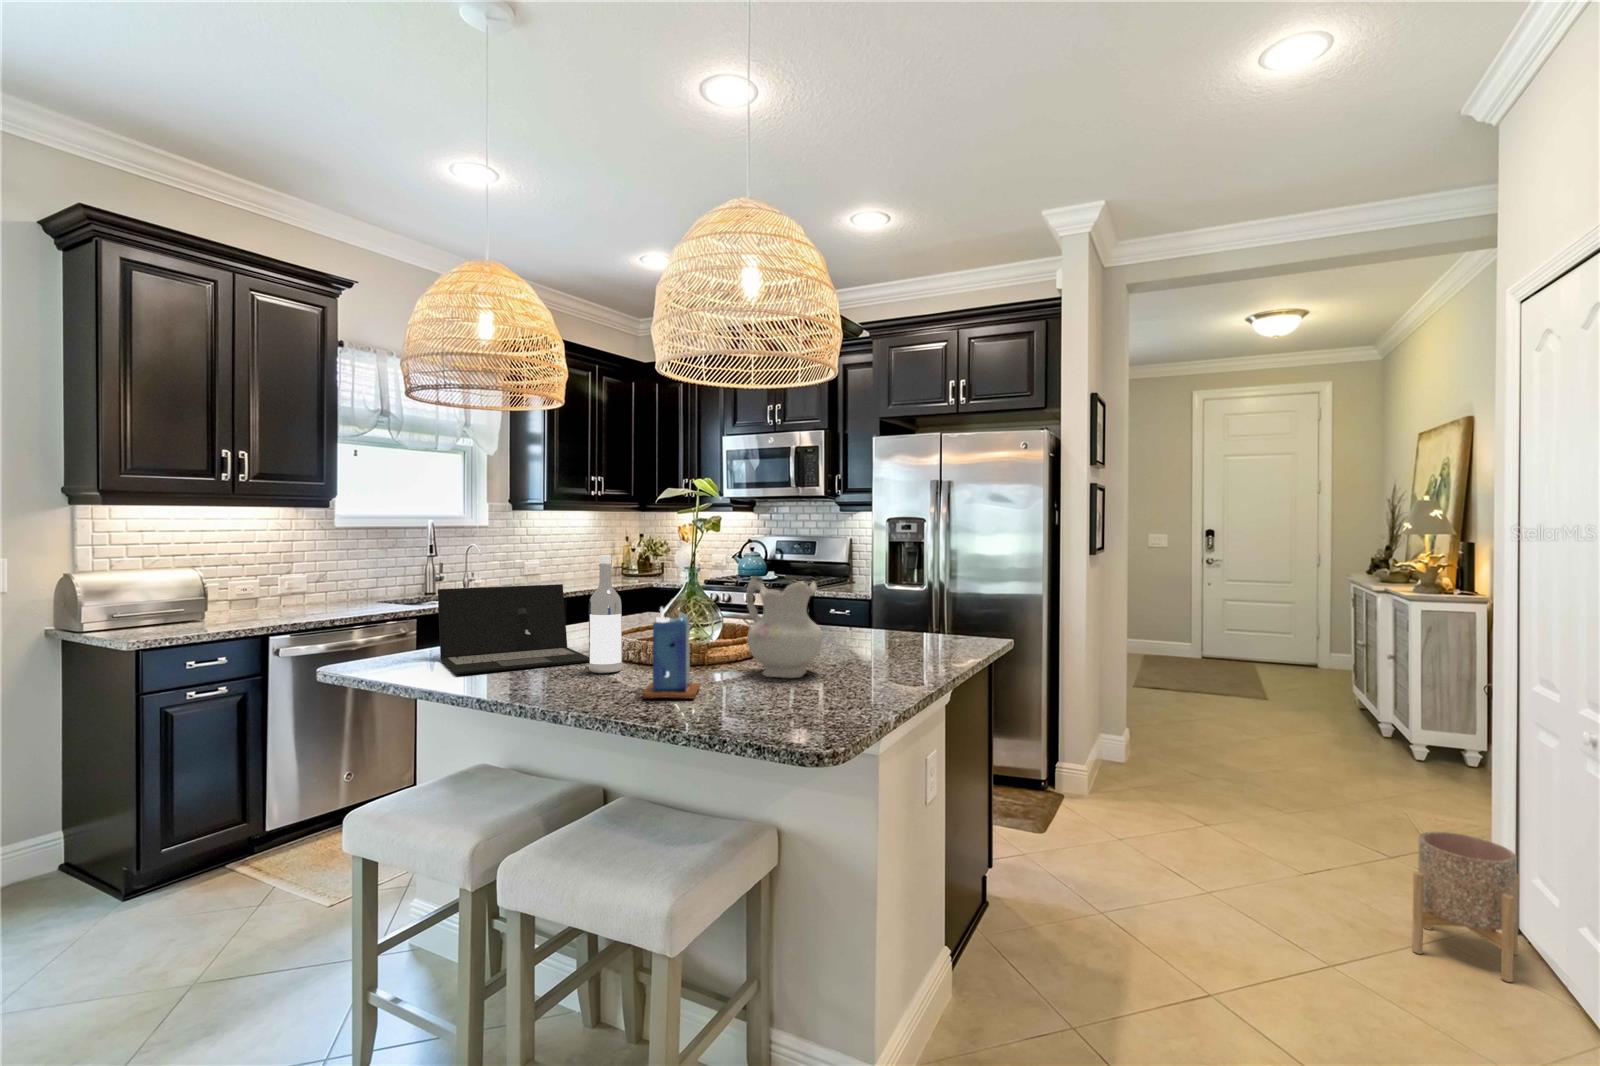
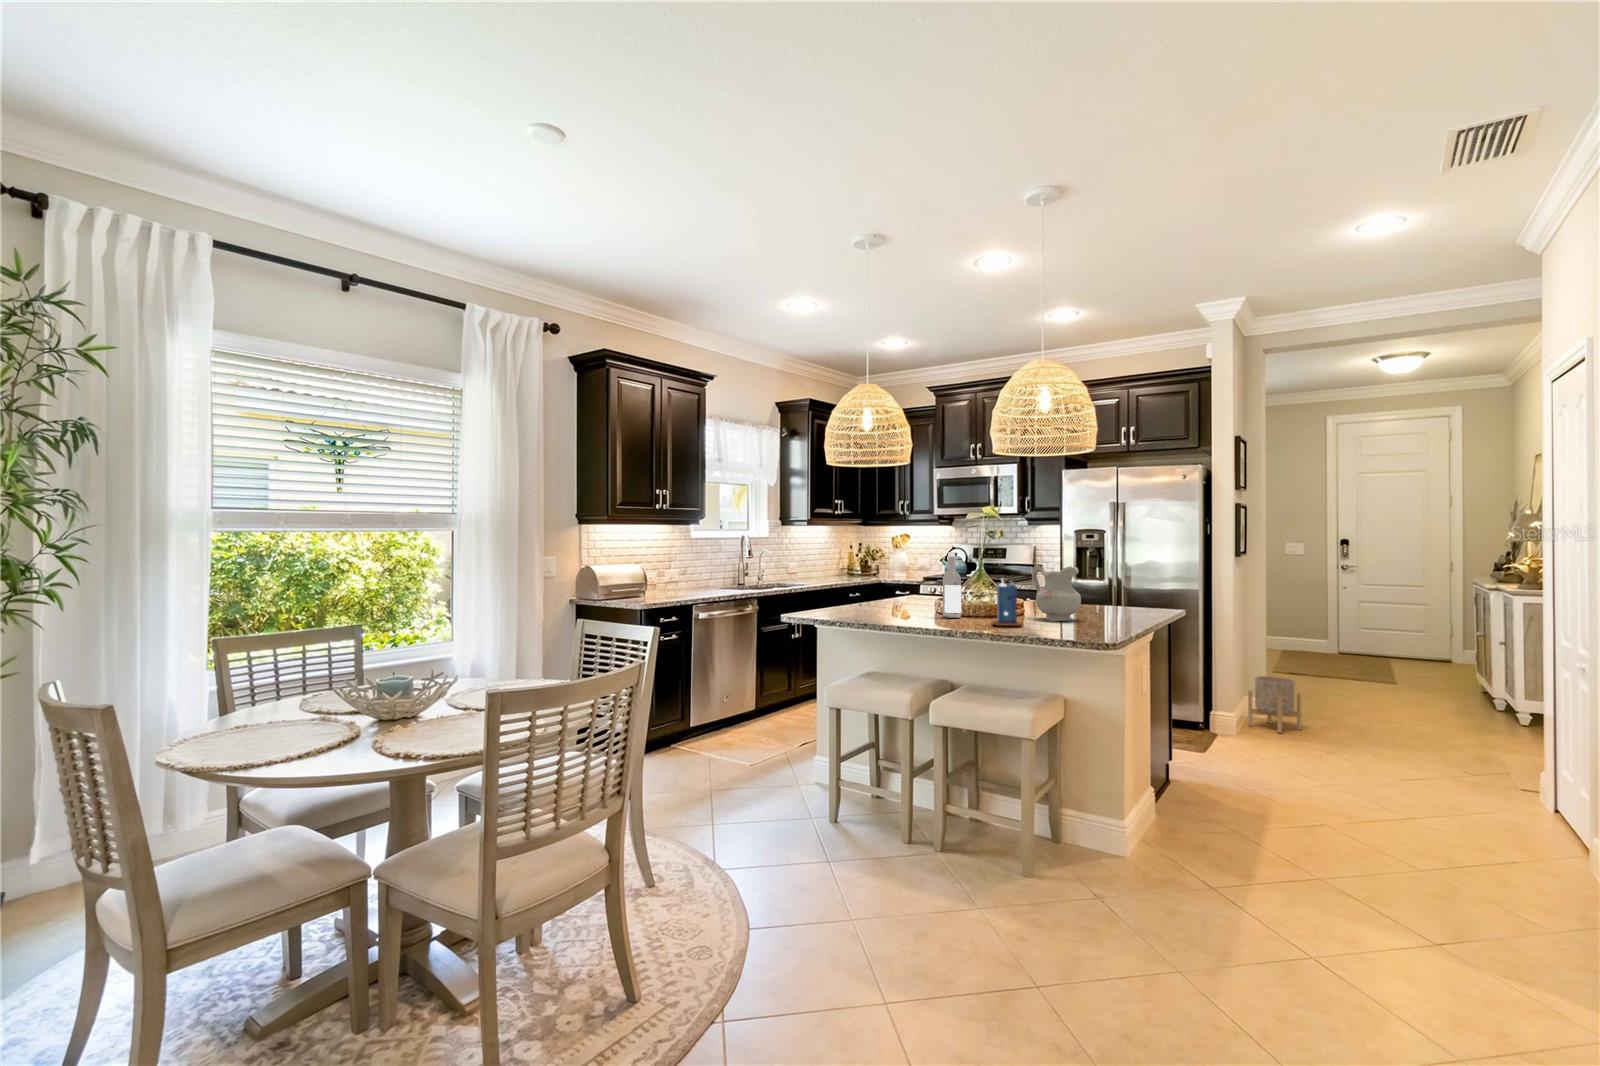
laptop: present [438,584,589,674] -> none [843,571,937,617]
planter: present [1412,832,1519,982] -> present [1248,676,1301,733]

